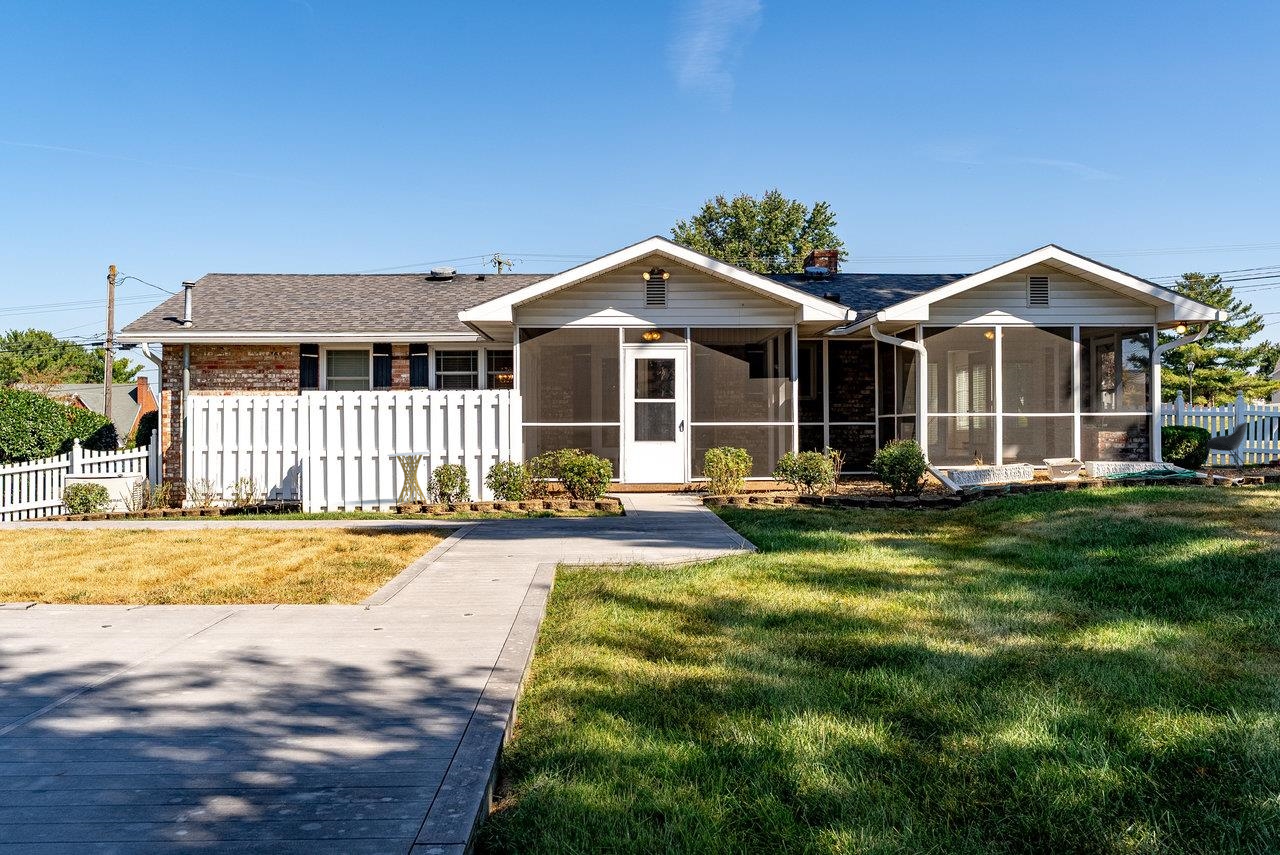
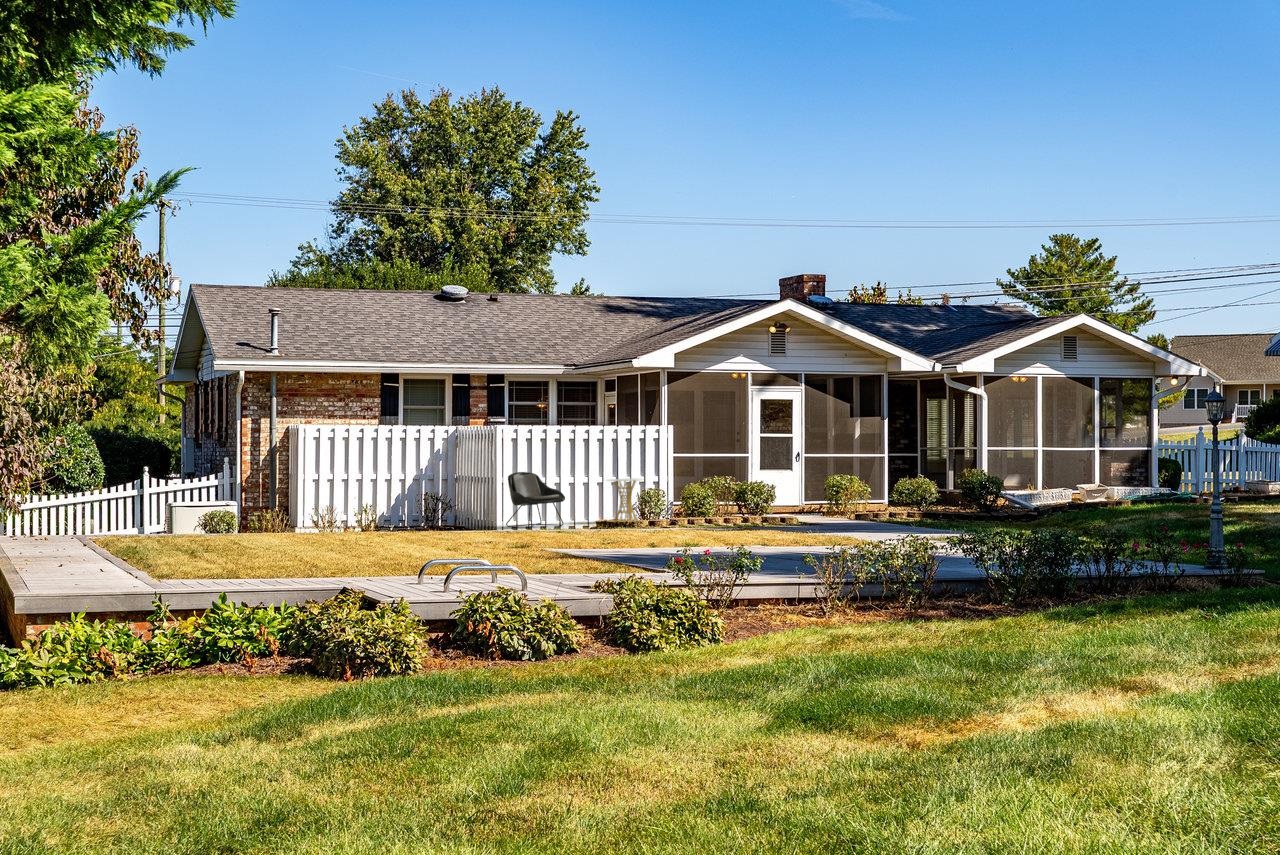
lounge chair: present [1207,422,1247,470] -> present [506,472,565,528]

